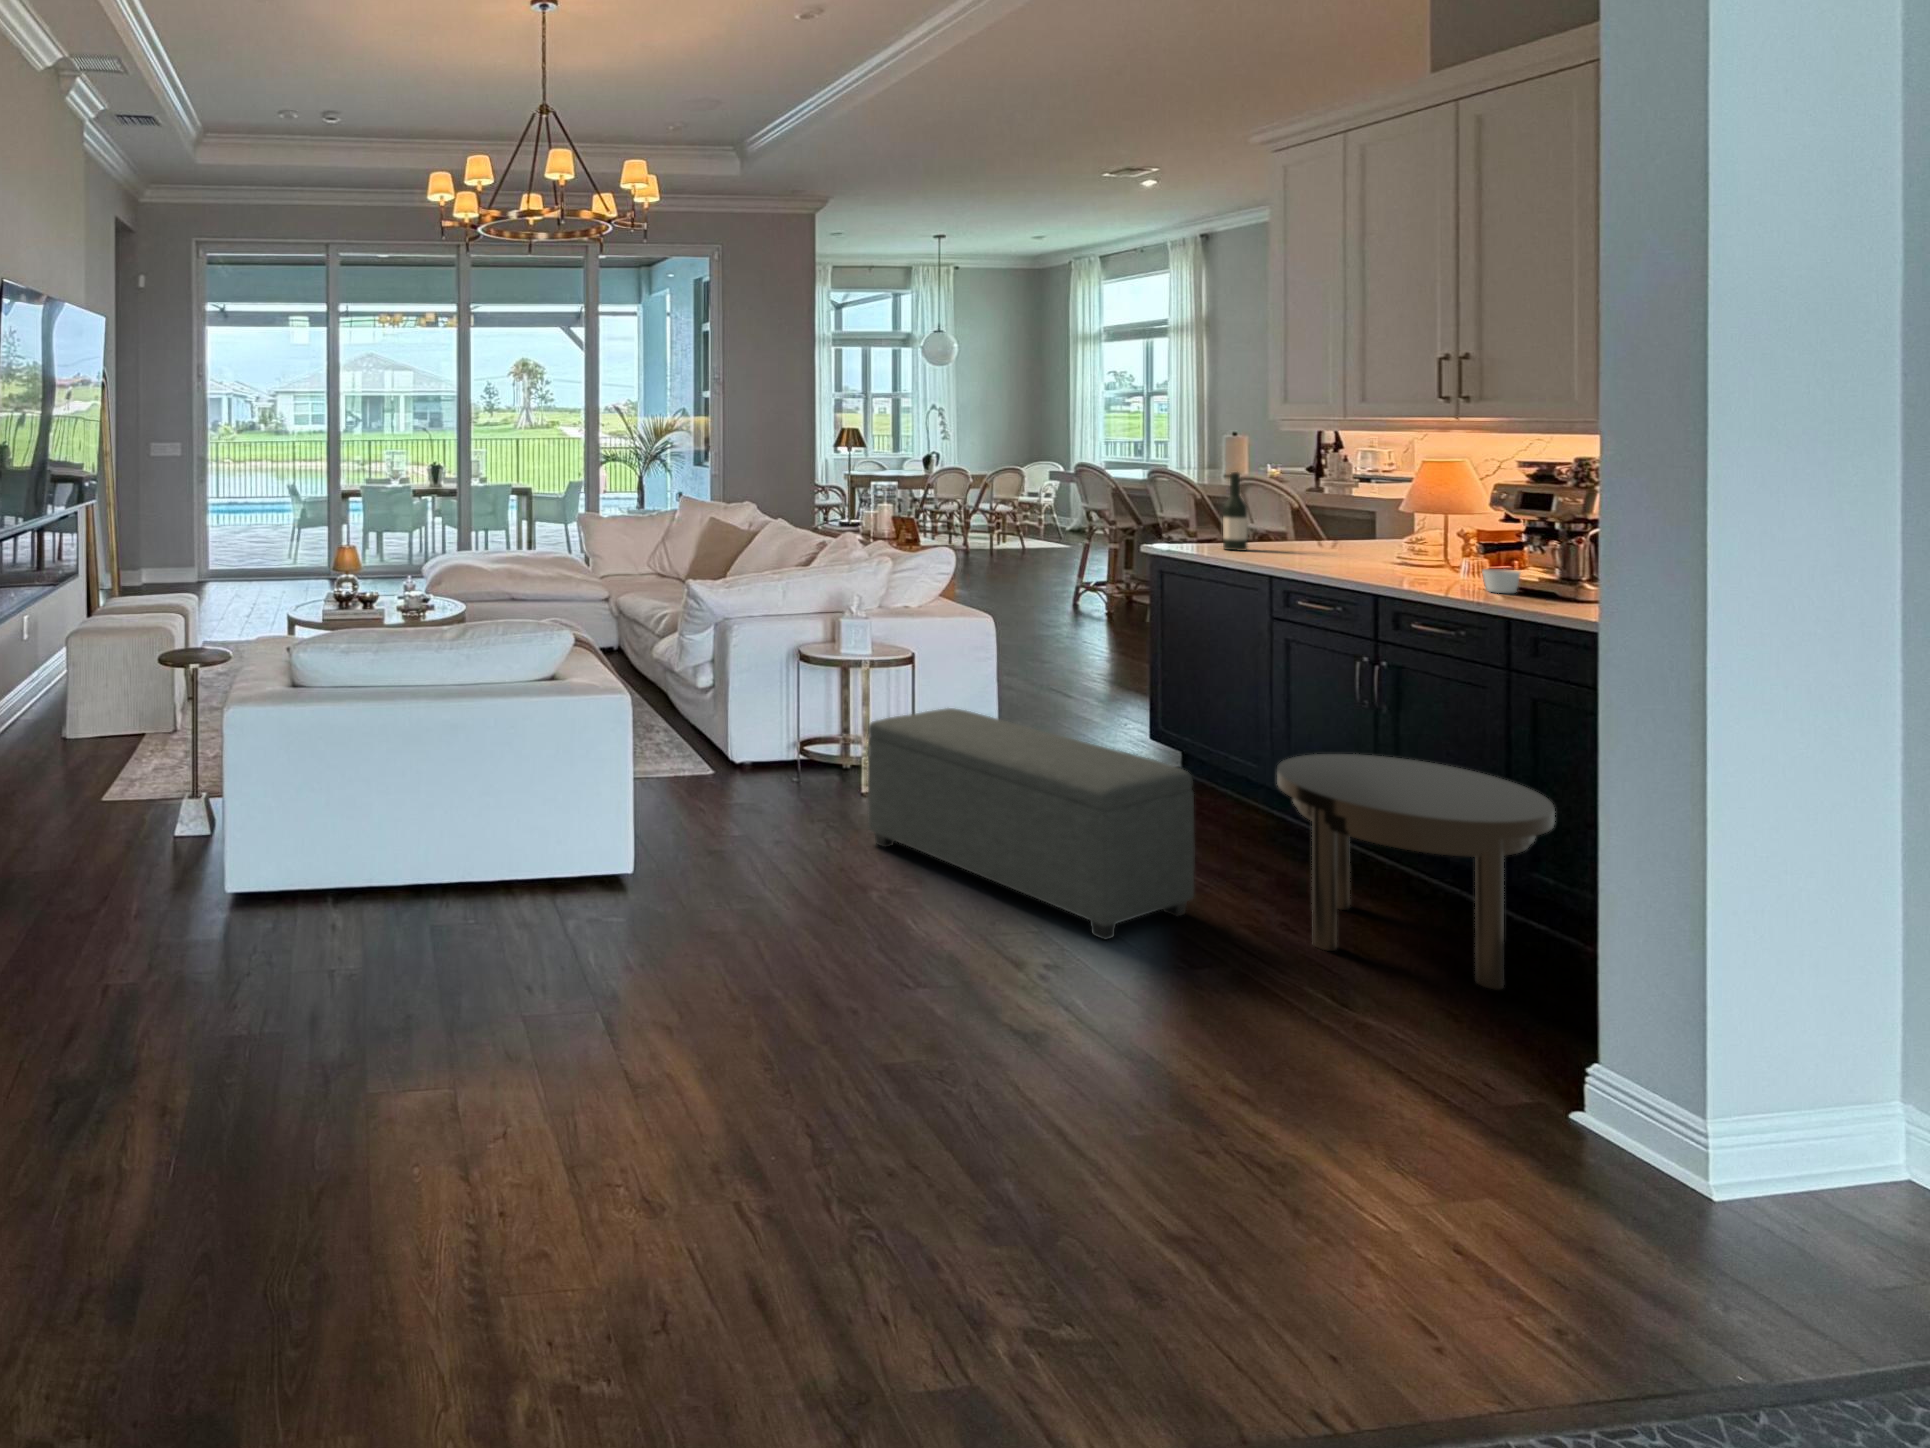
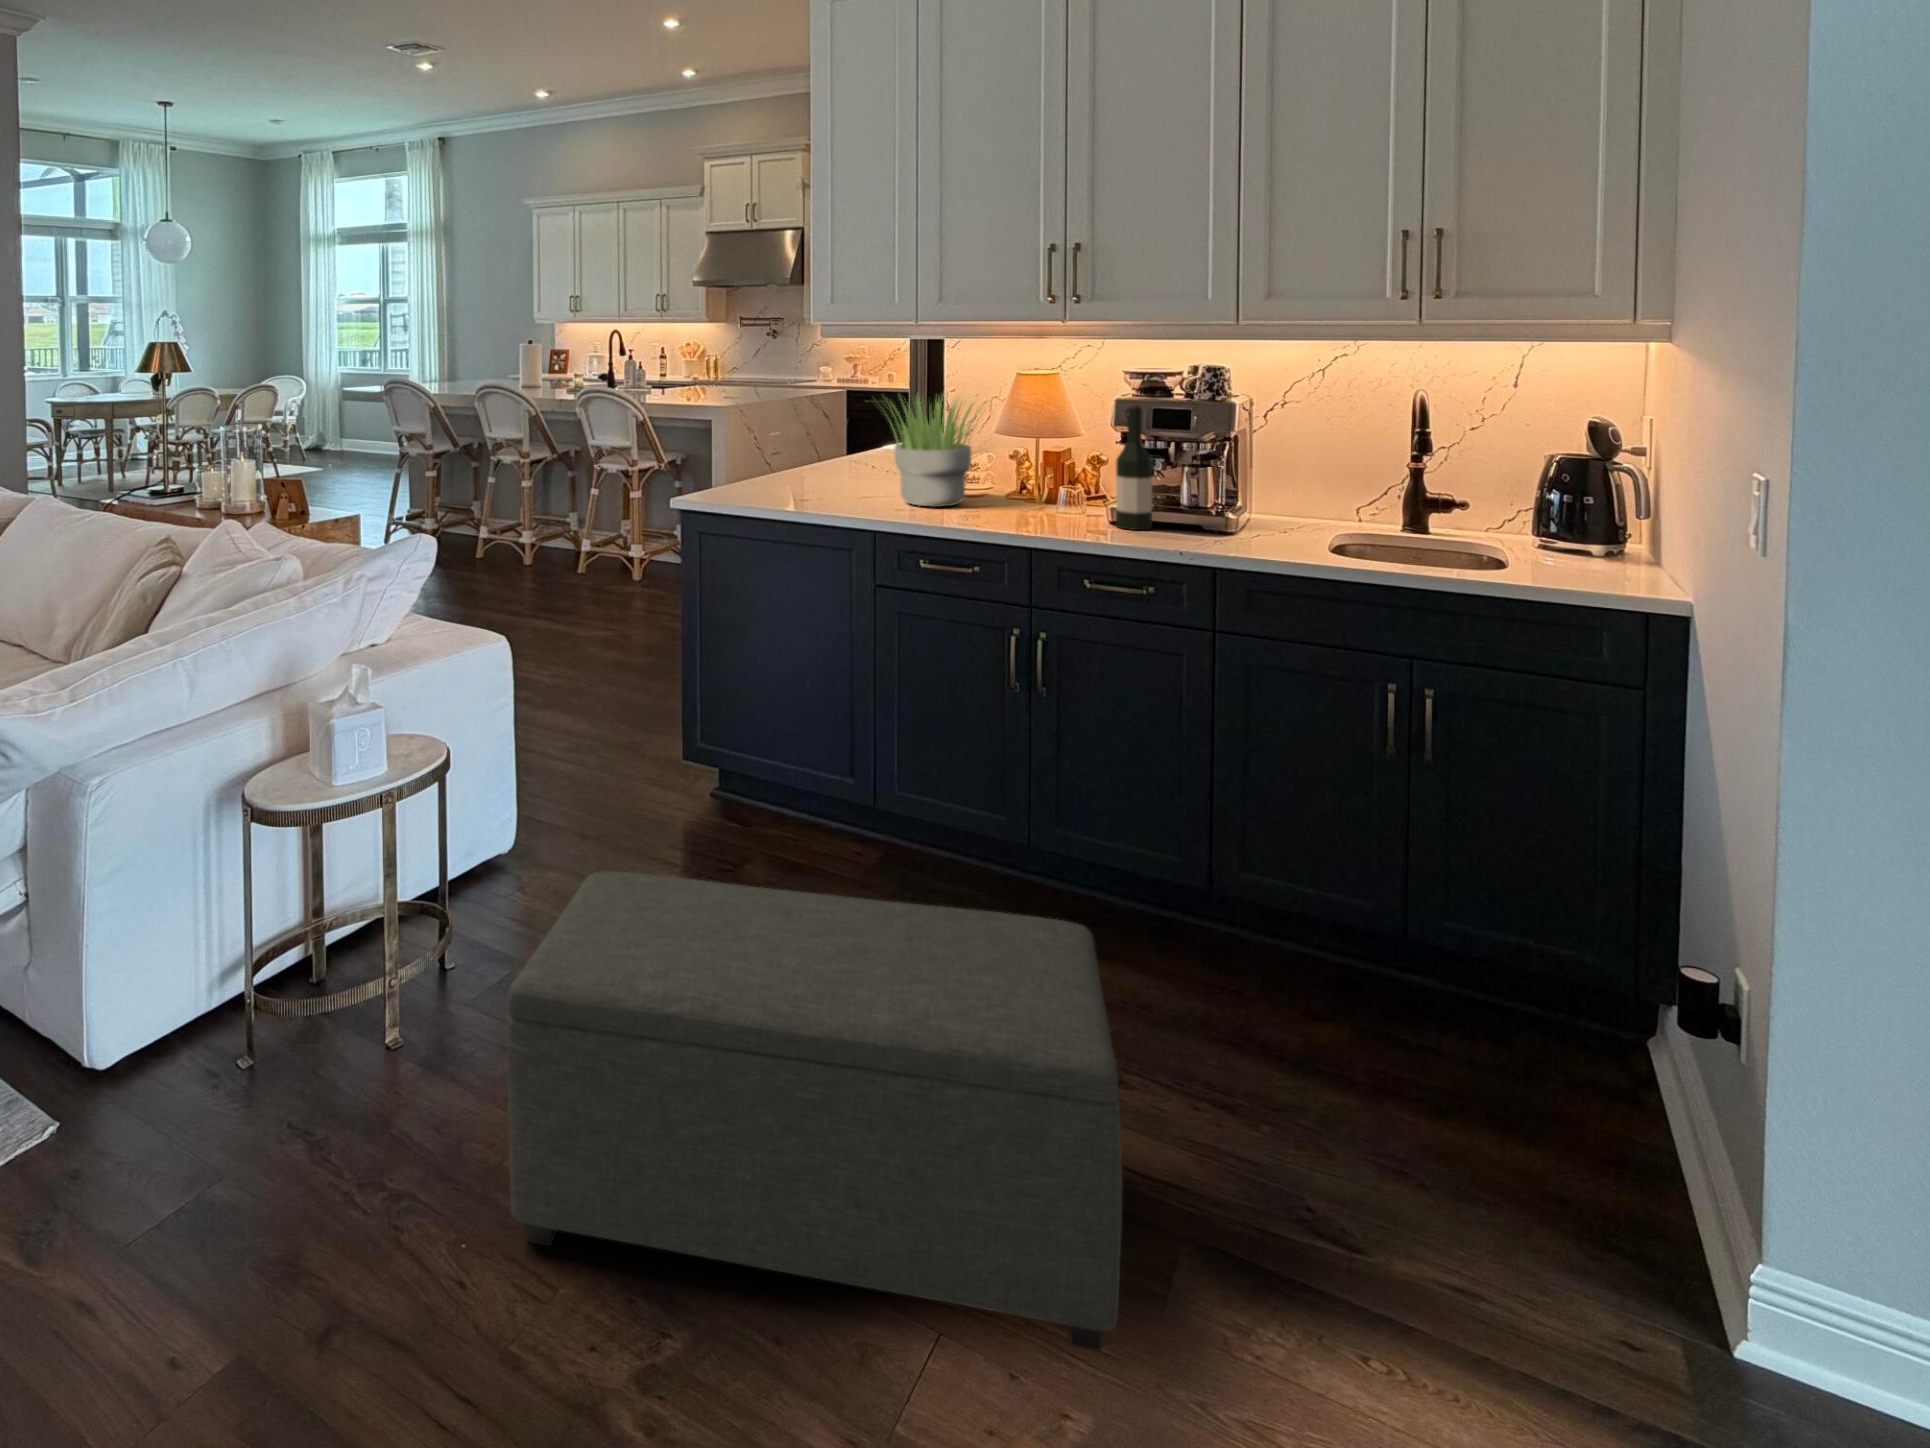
wine bottle: present [1223,472,1248,551] -> present [1116,405,1152,530]
potted plant: none [1267,475,1386,563] -> present [887,397,986,507]
candle: present [1482,569,1520,593] -> none [1181,504,1222,536]
side table: present [1277,754,1555,989] -> none [1115,783,1477,1155]

